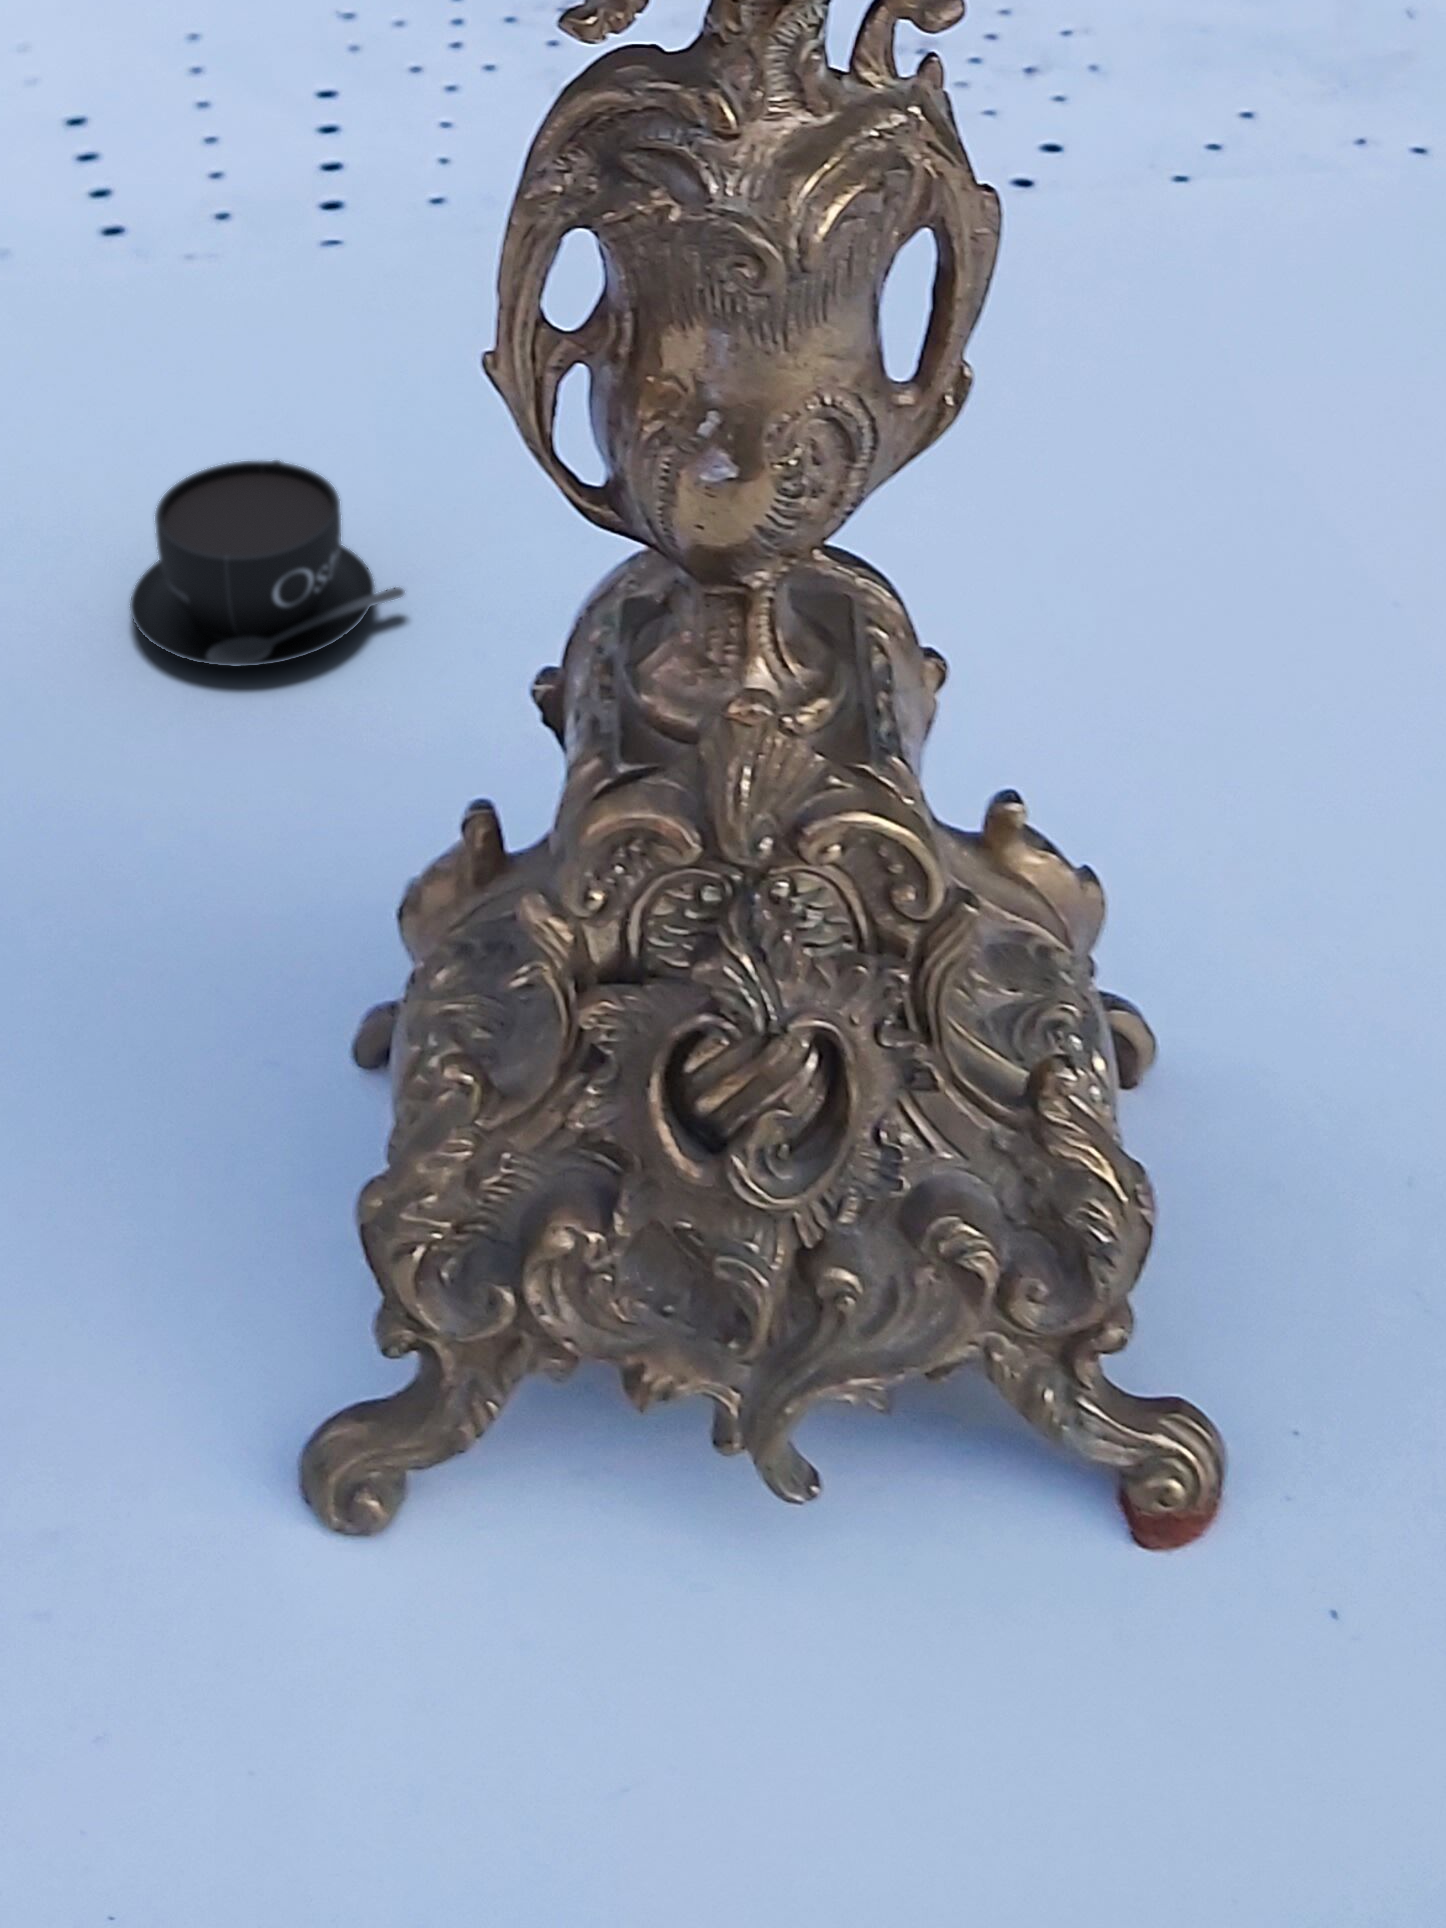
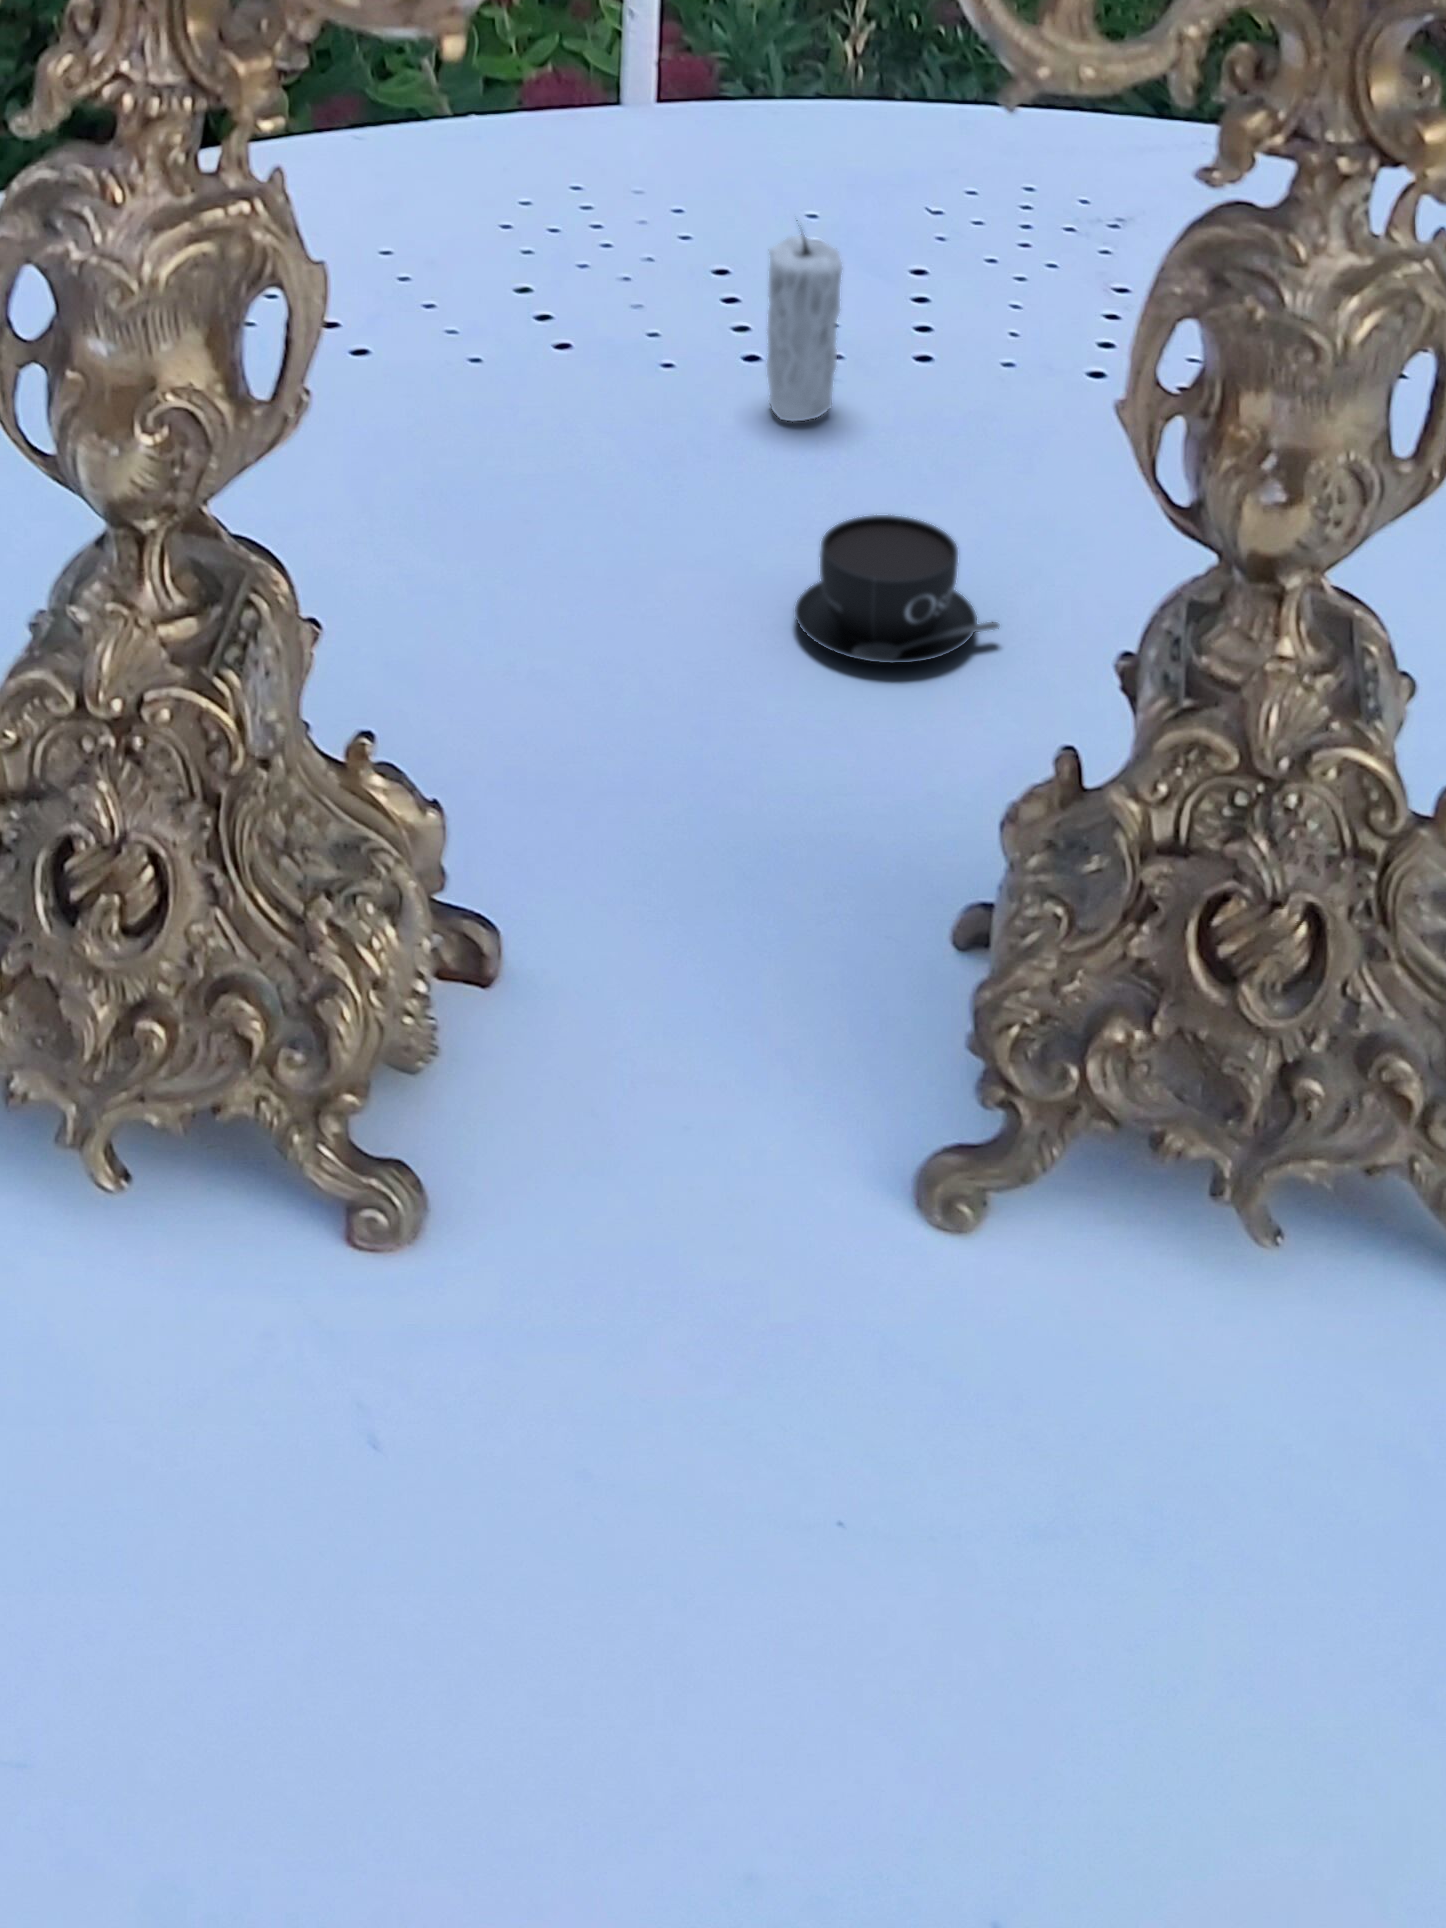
candle: none [82,66,186,330] -> present [767,220,842,421]

